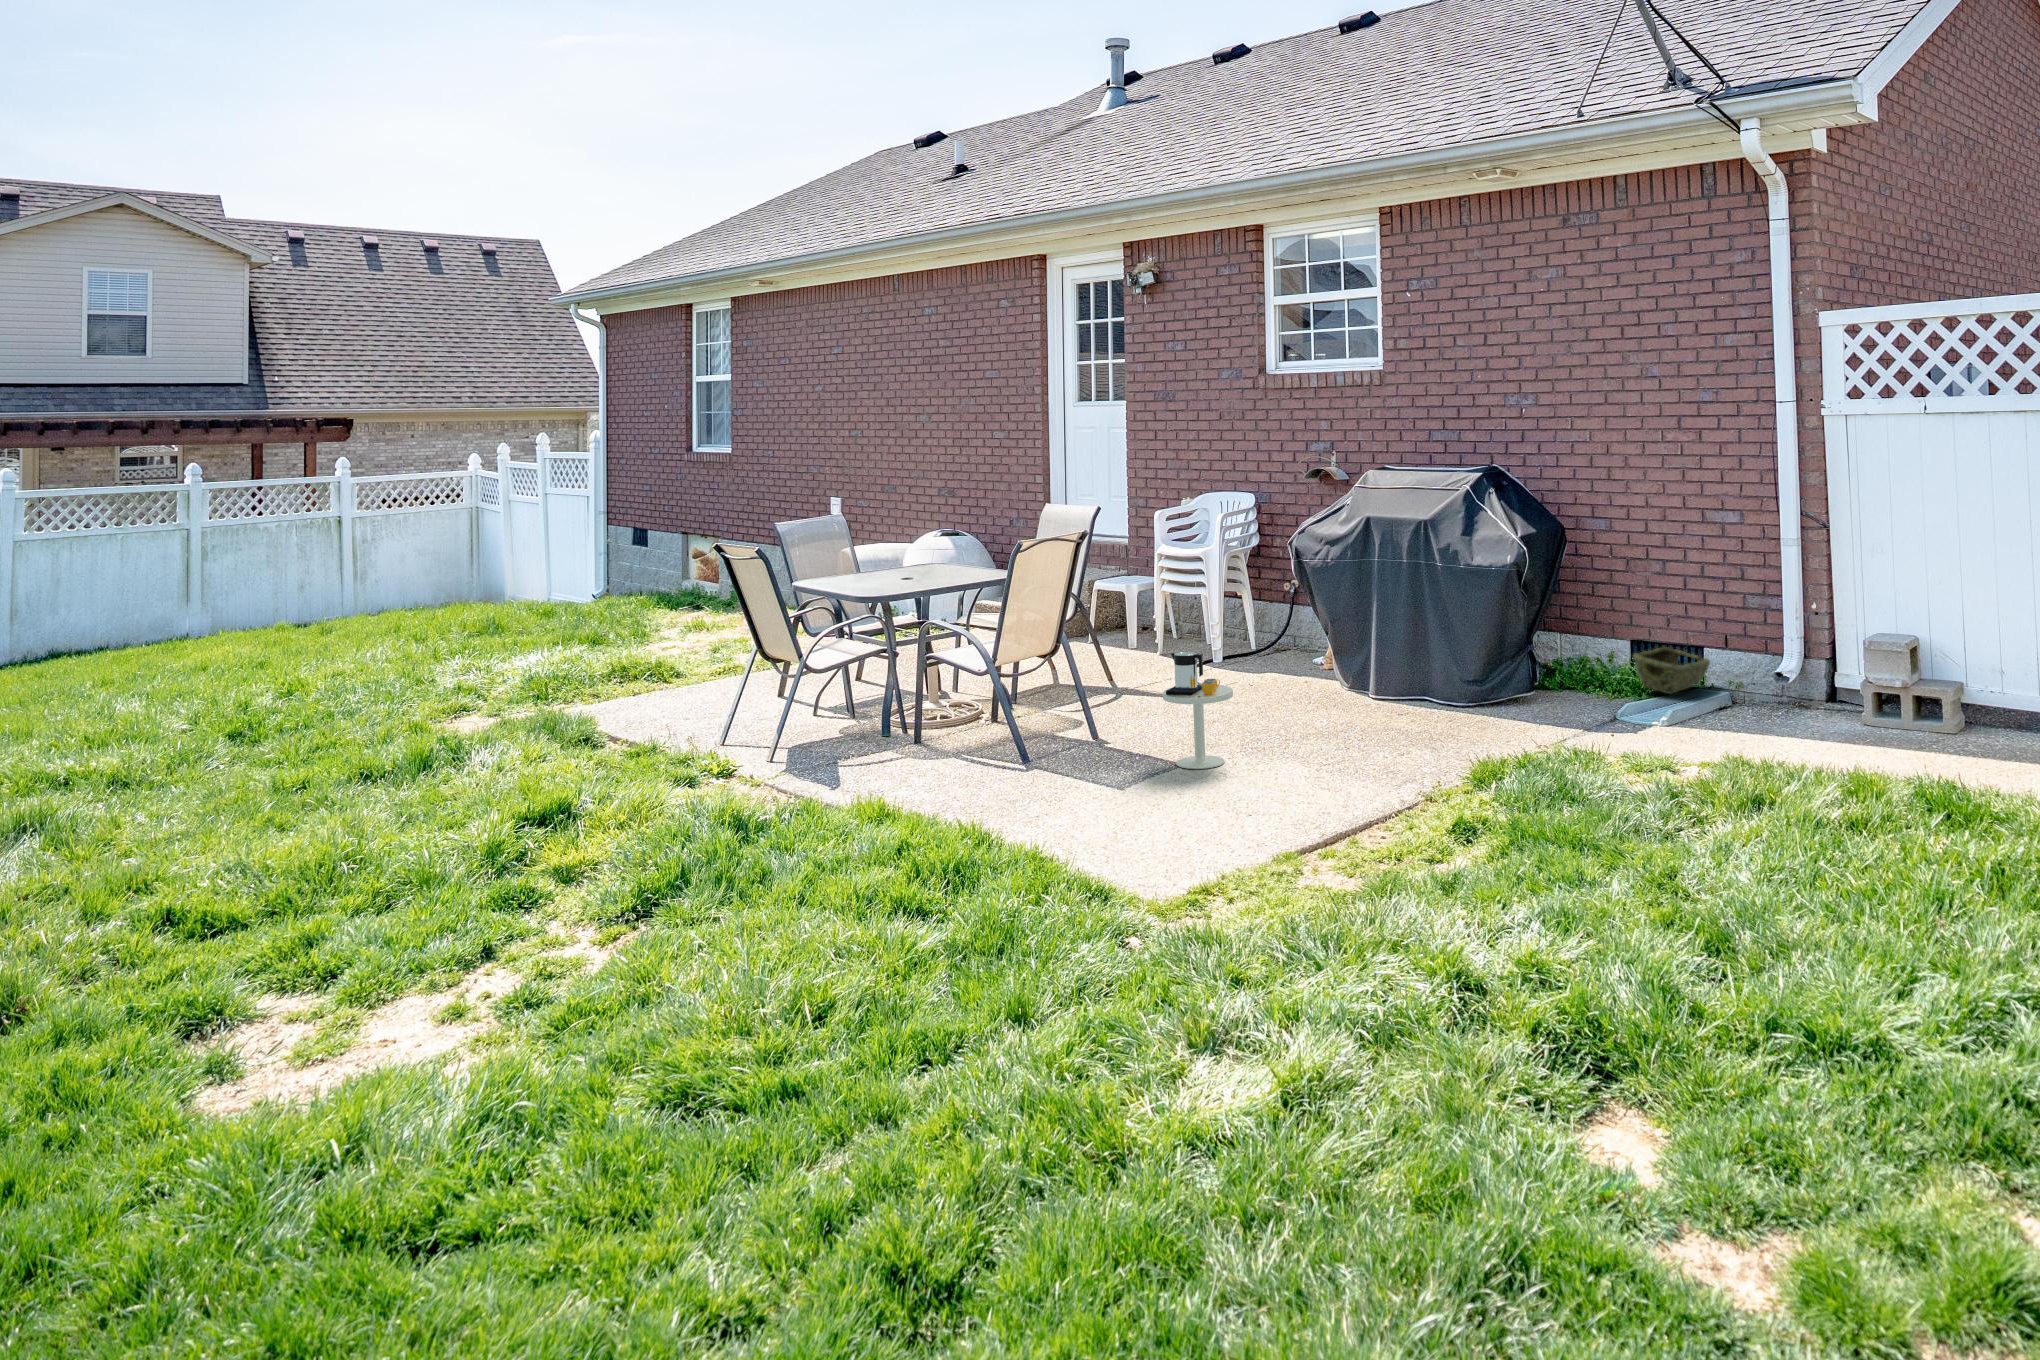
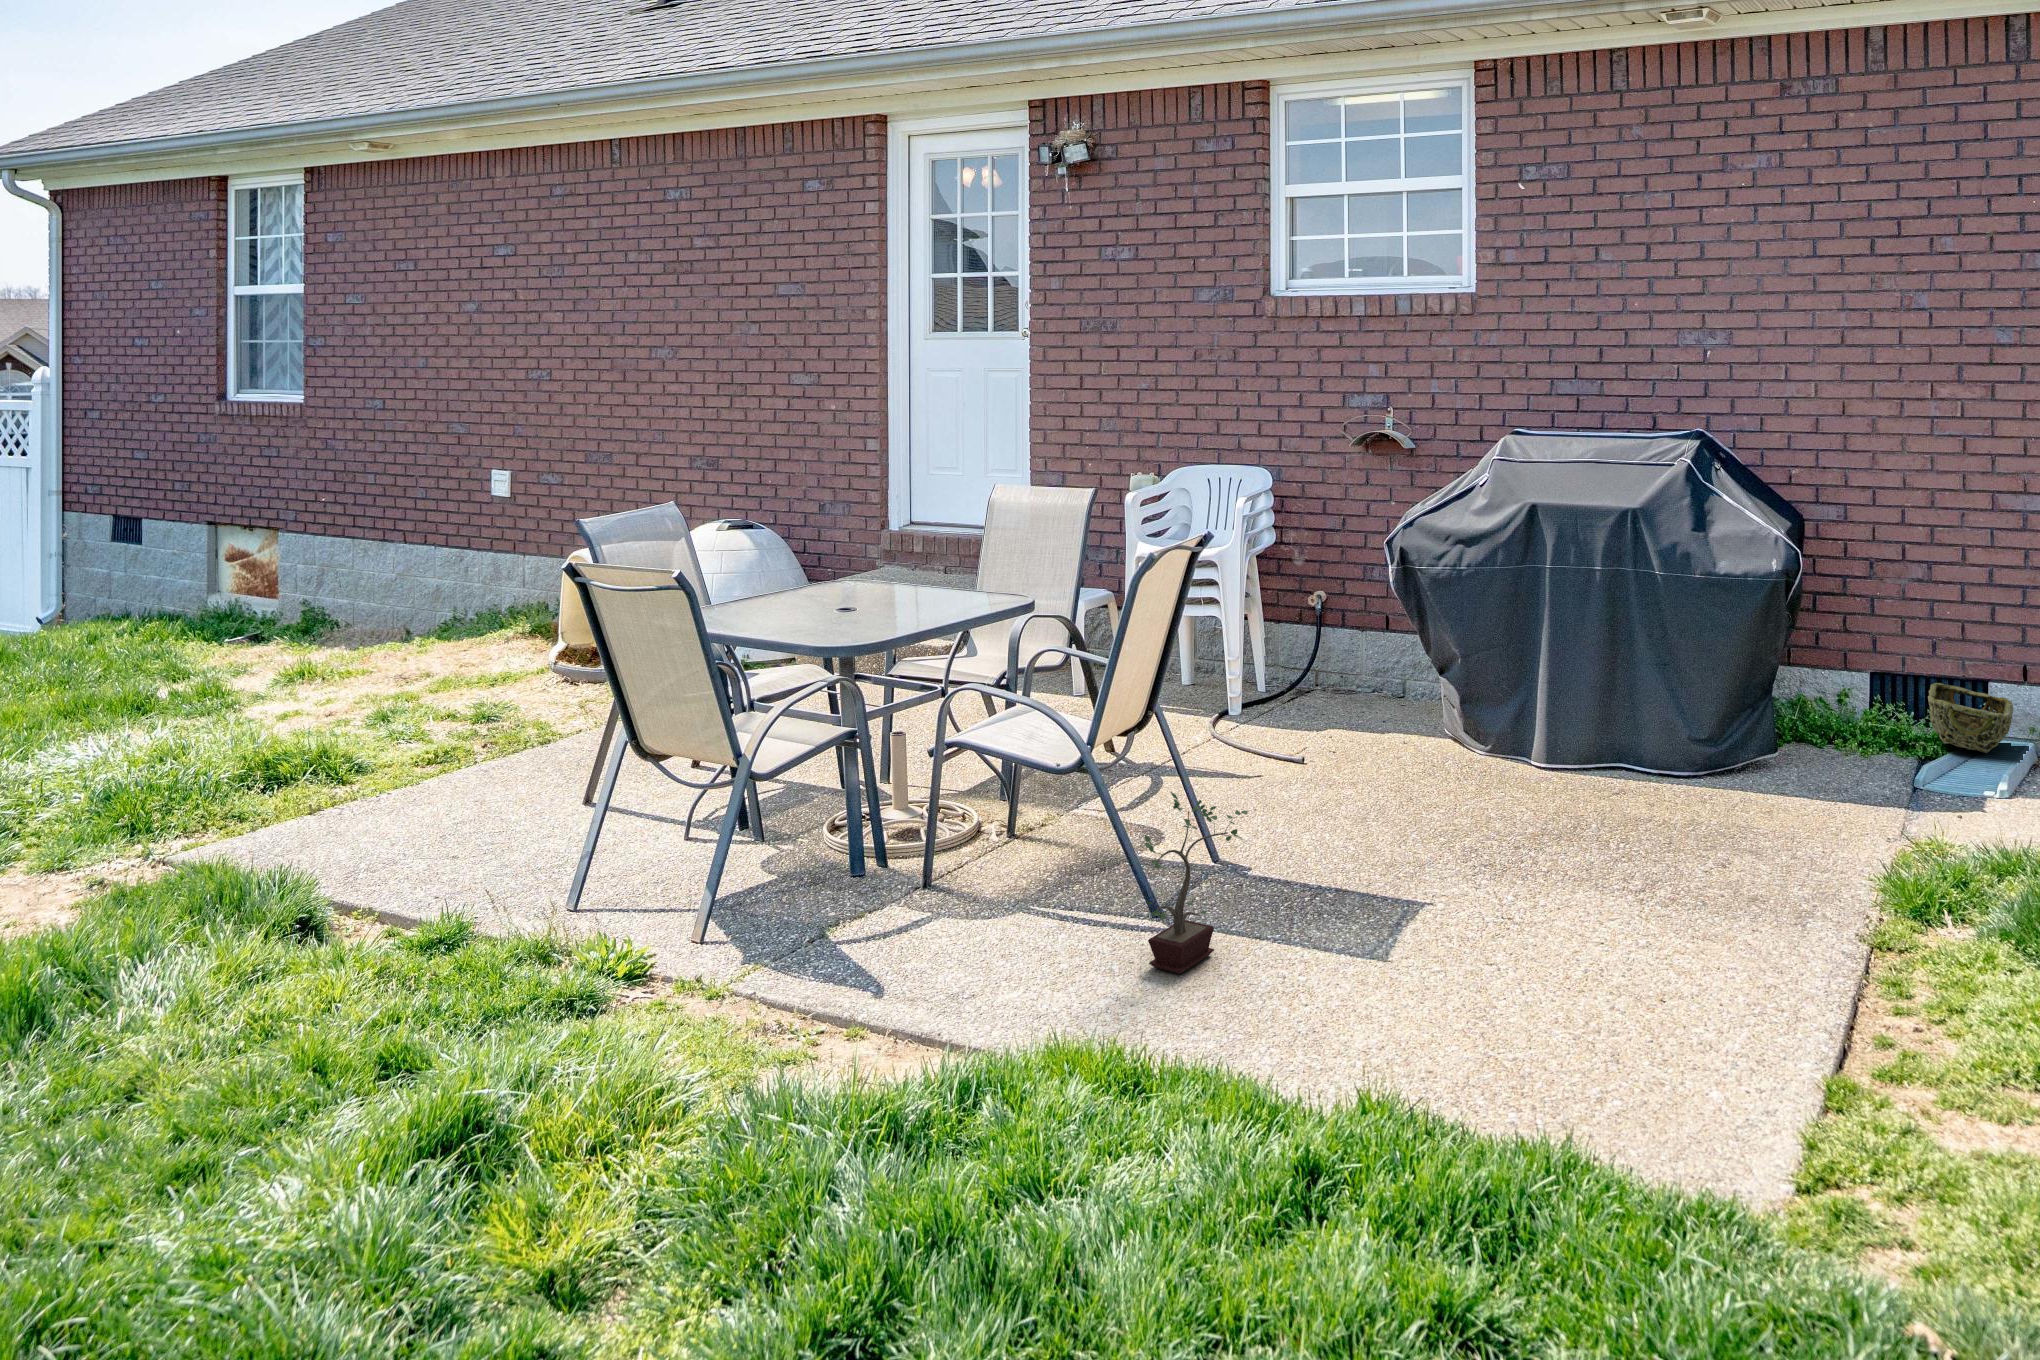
side table: present [1163,652,1233,769] -> none [1448,749,1568,949]
potted plant: none [978,667,1058,769] -> present [1145,792,1248,974]

